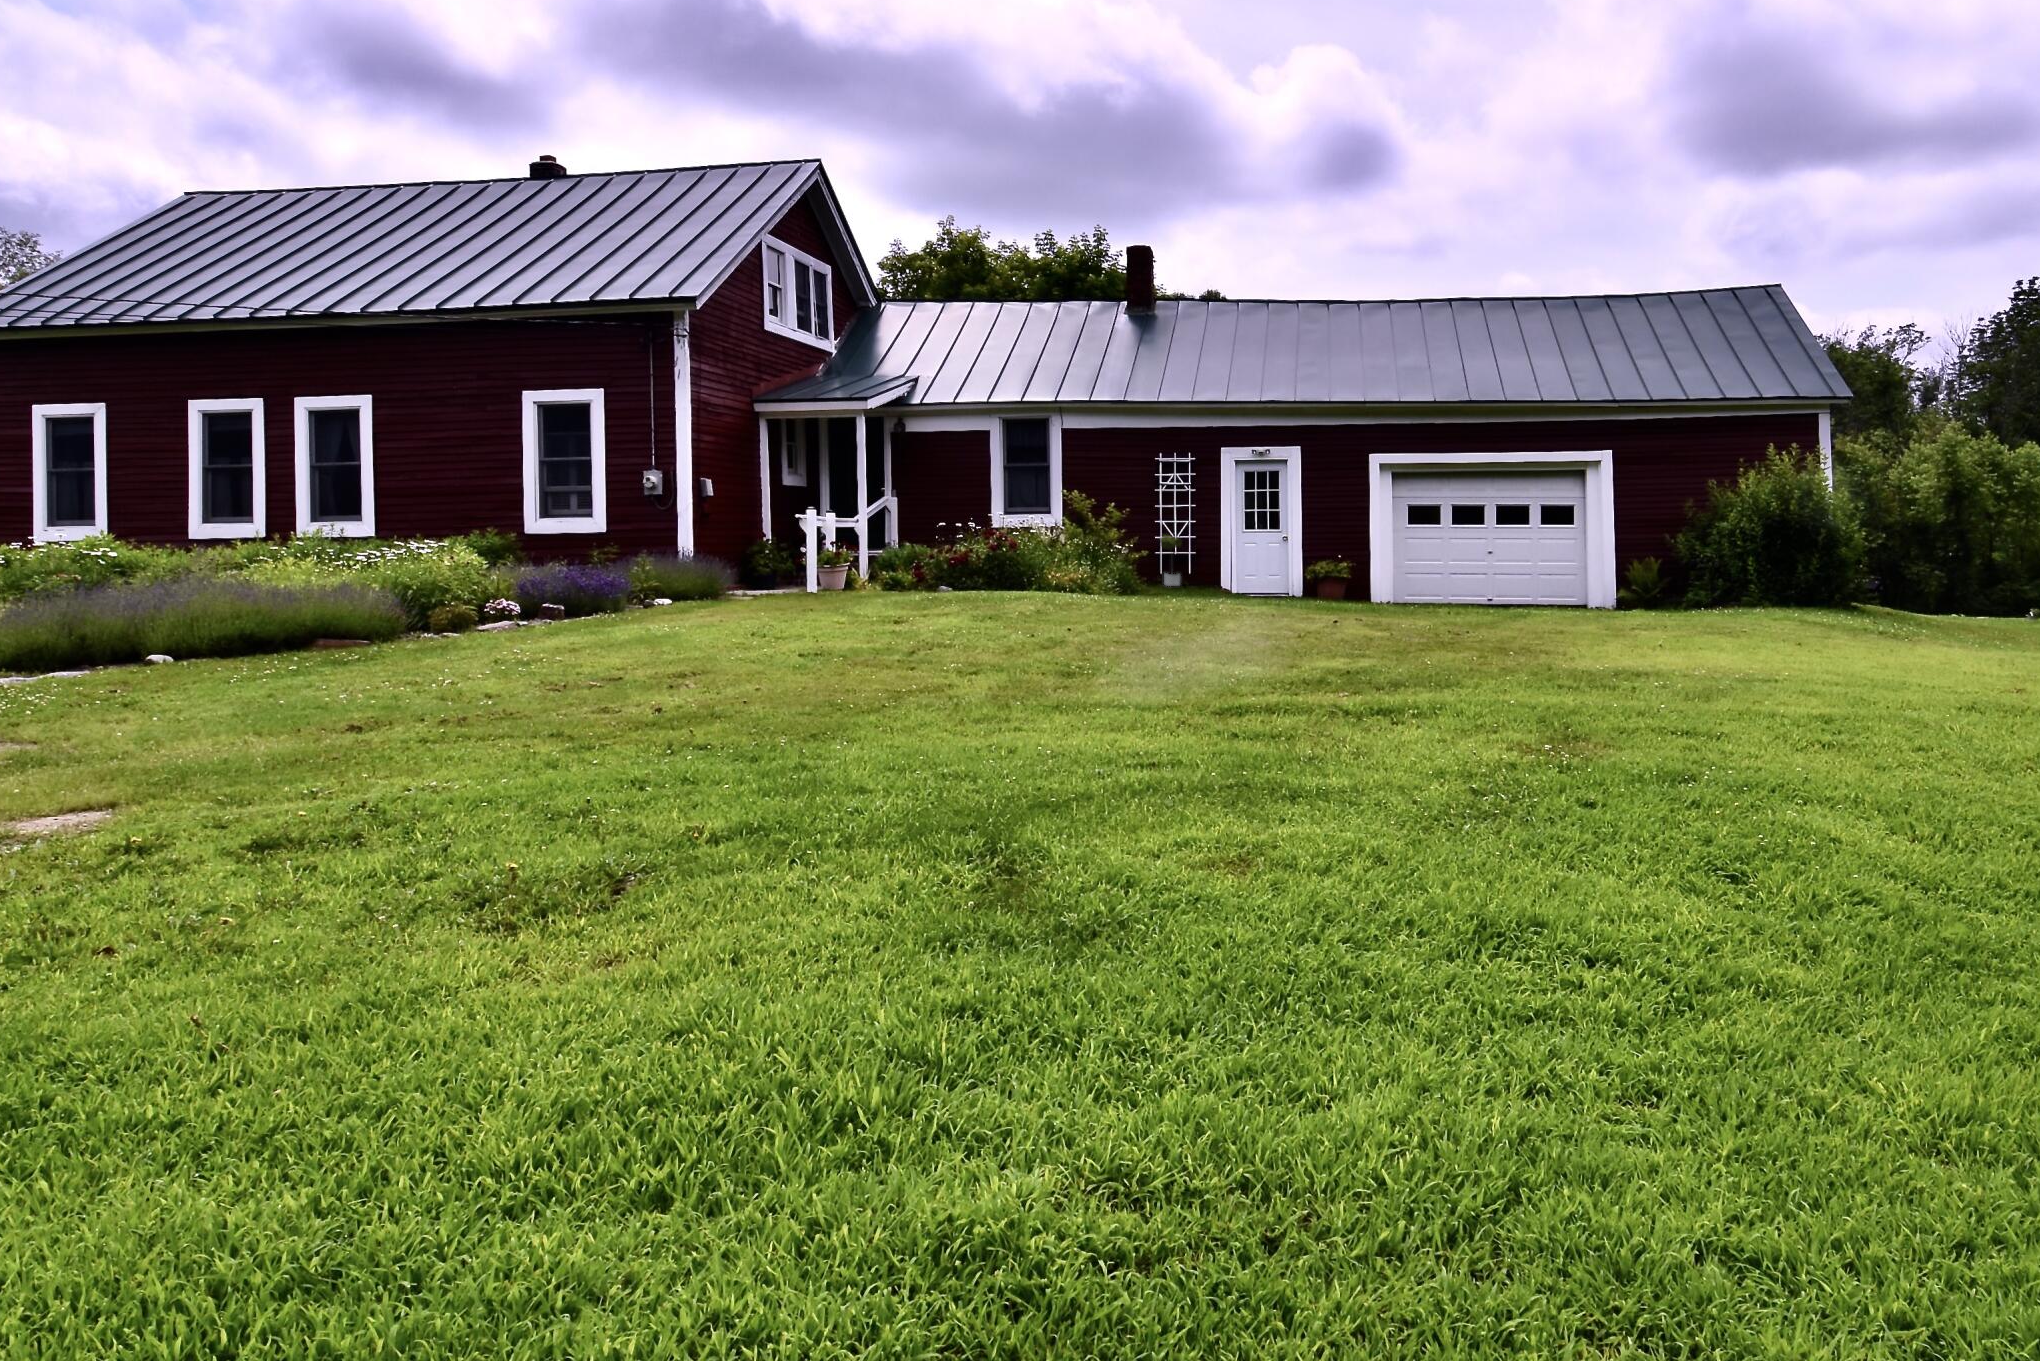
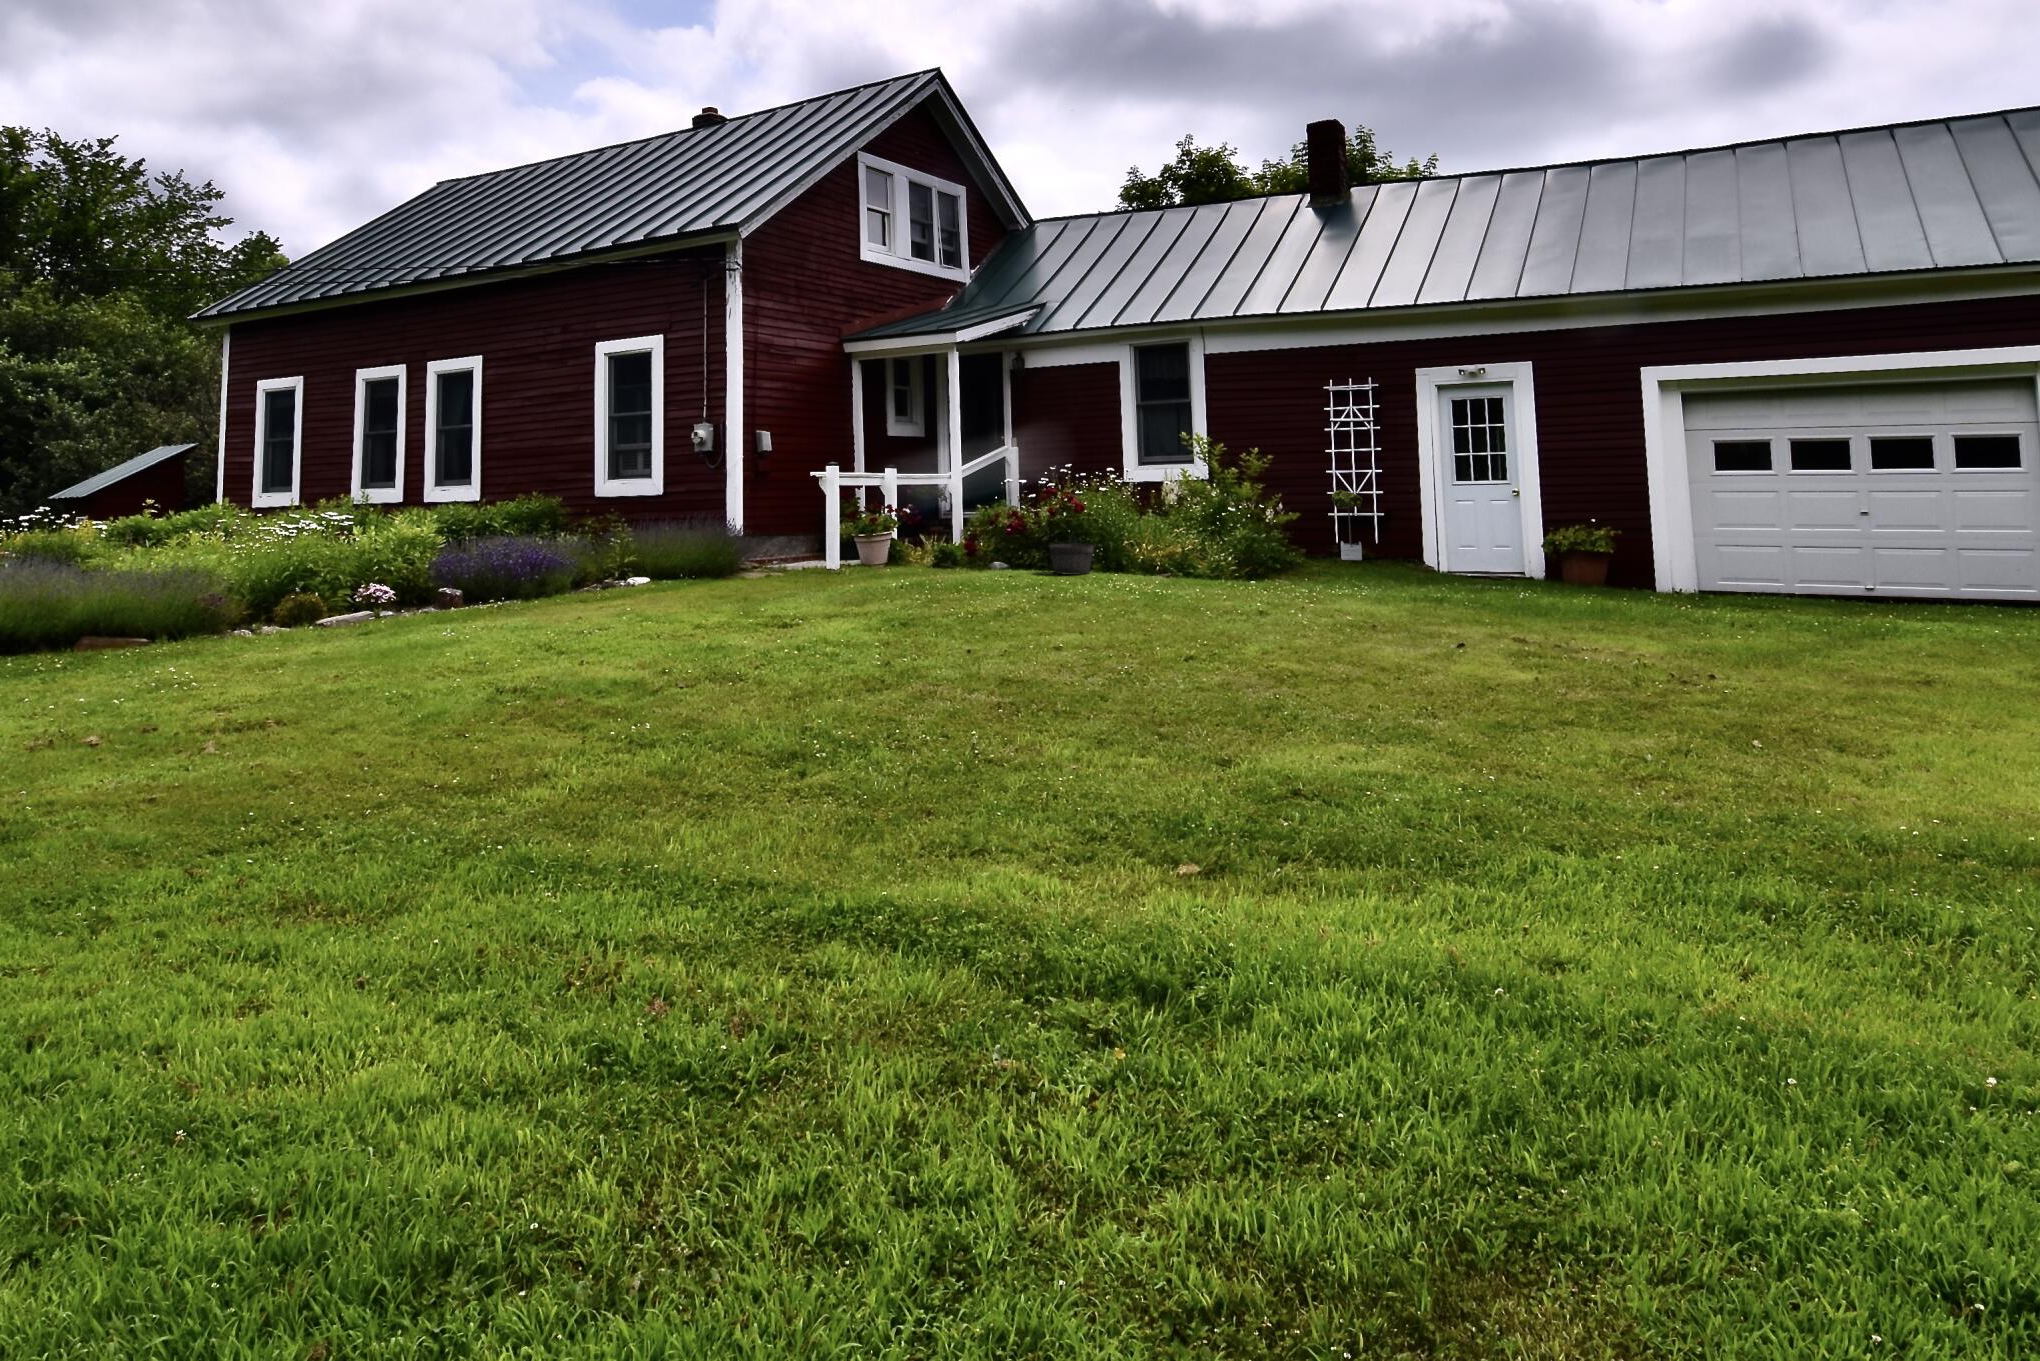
wooden bucket: none [975,565,1010,595] -> present [1050,543,1093,575]

